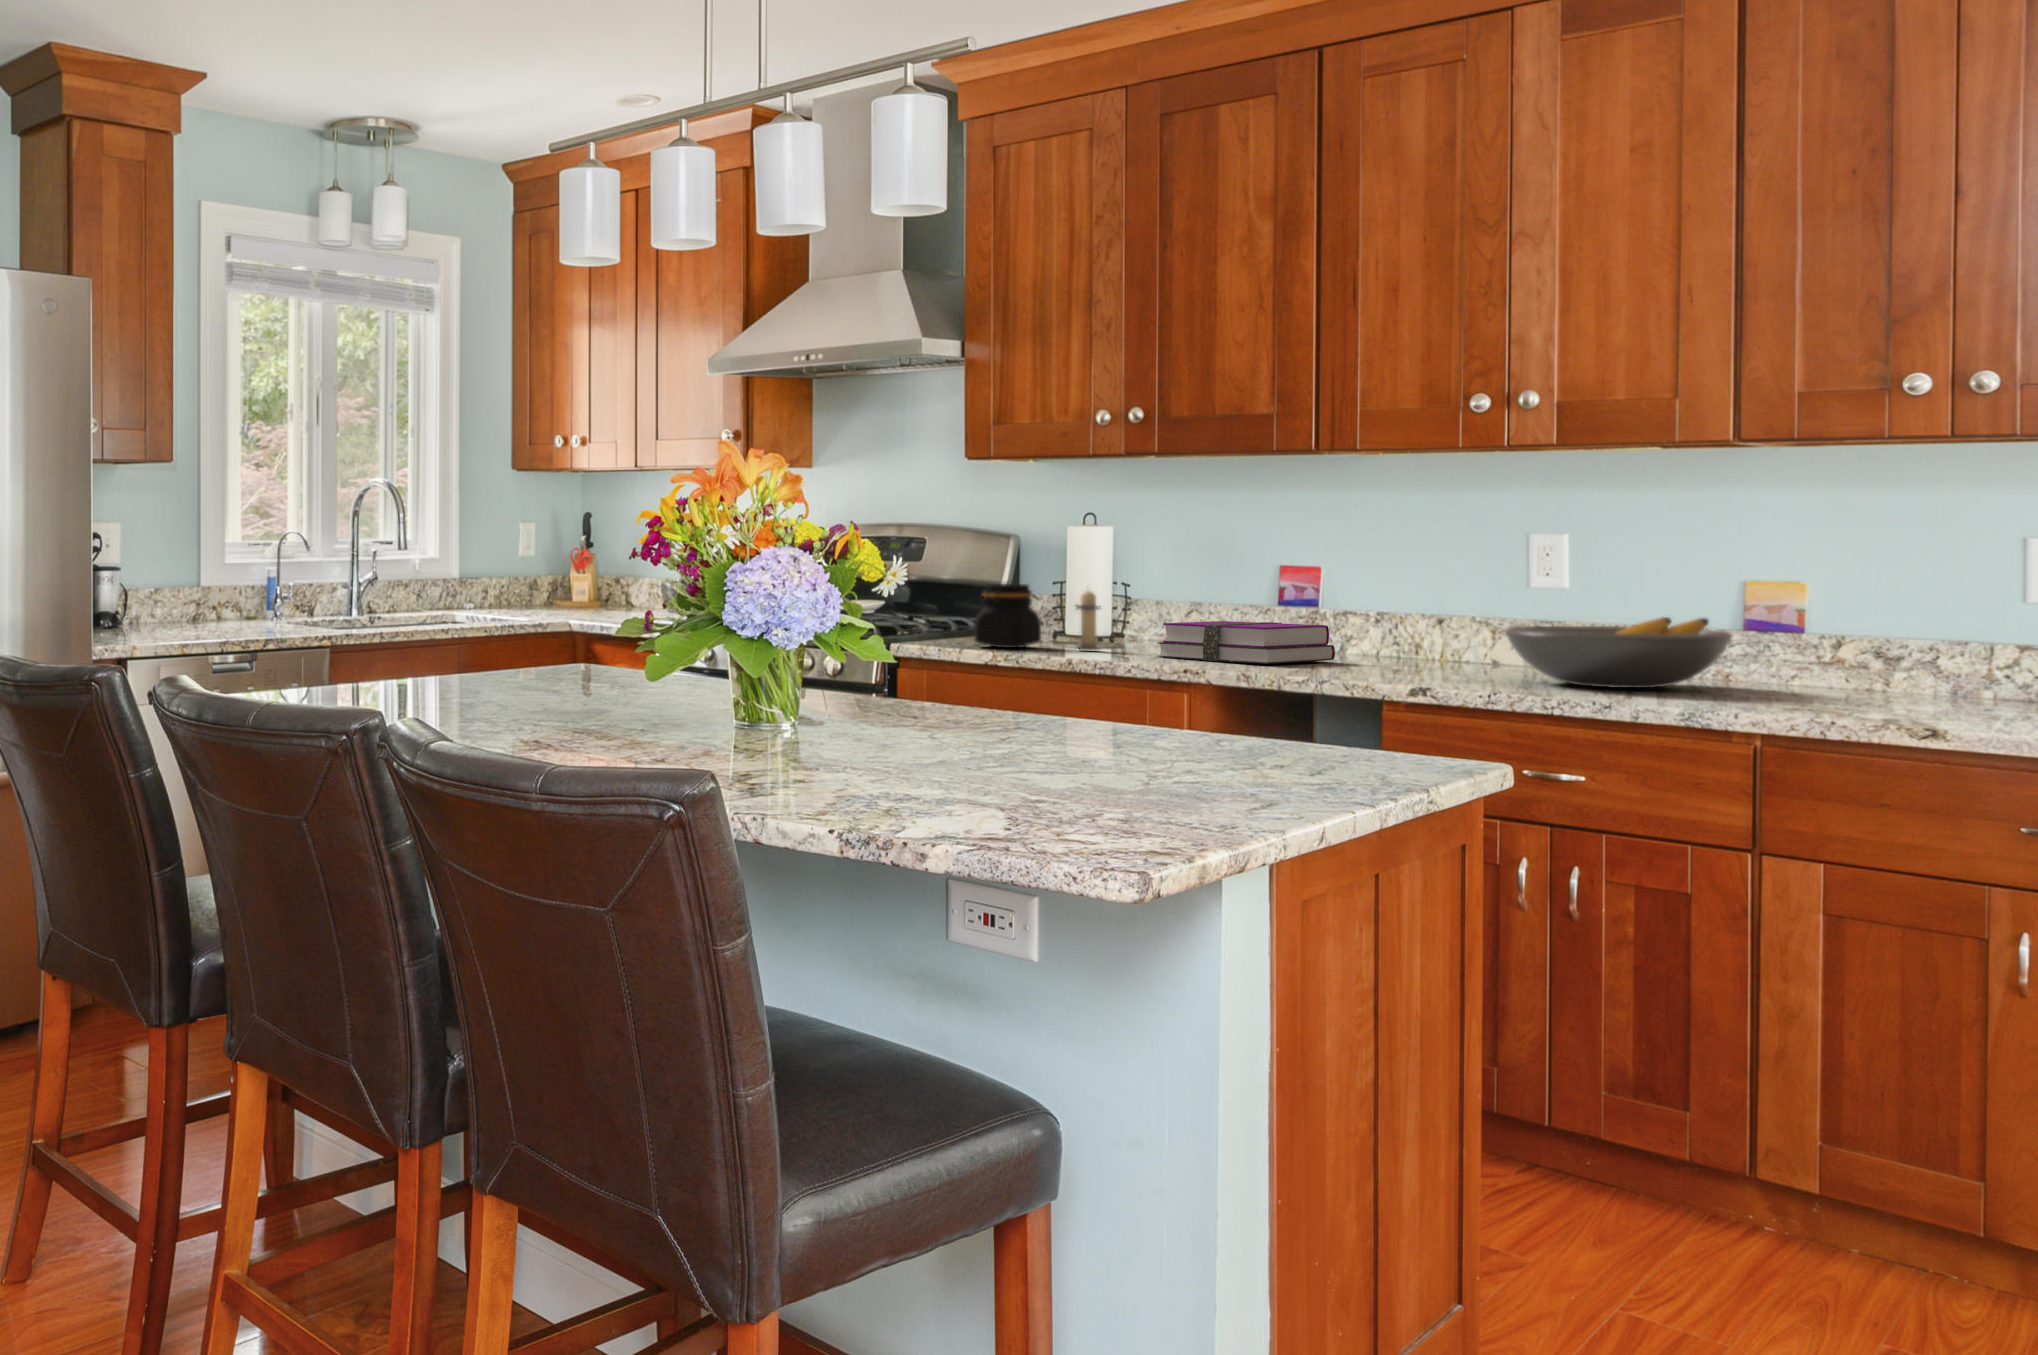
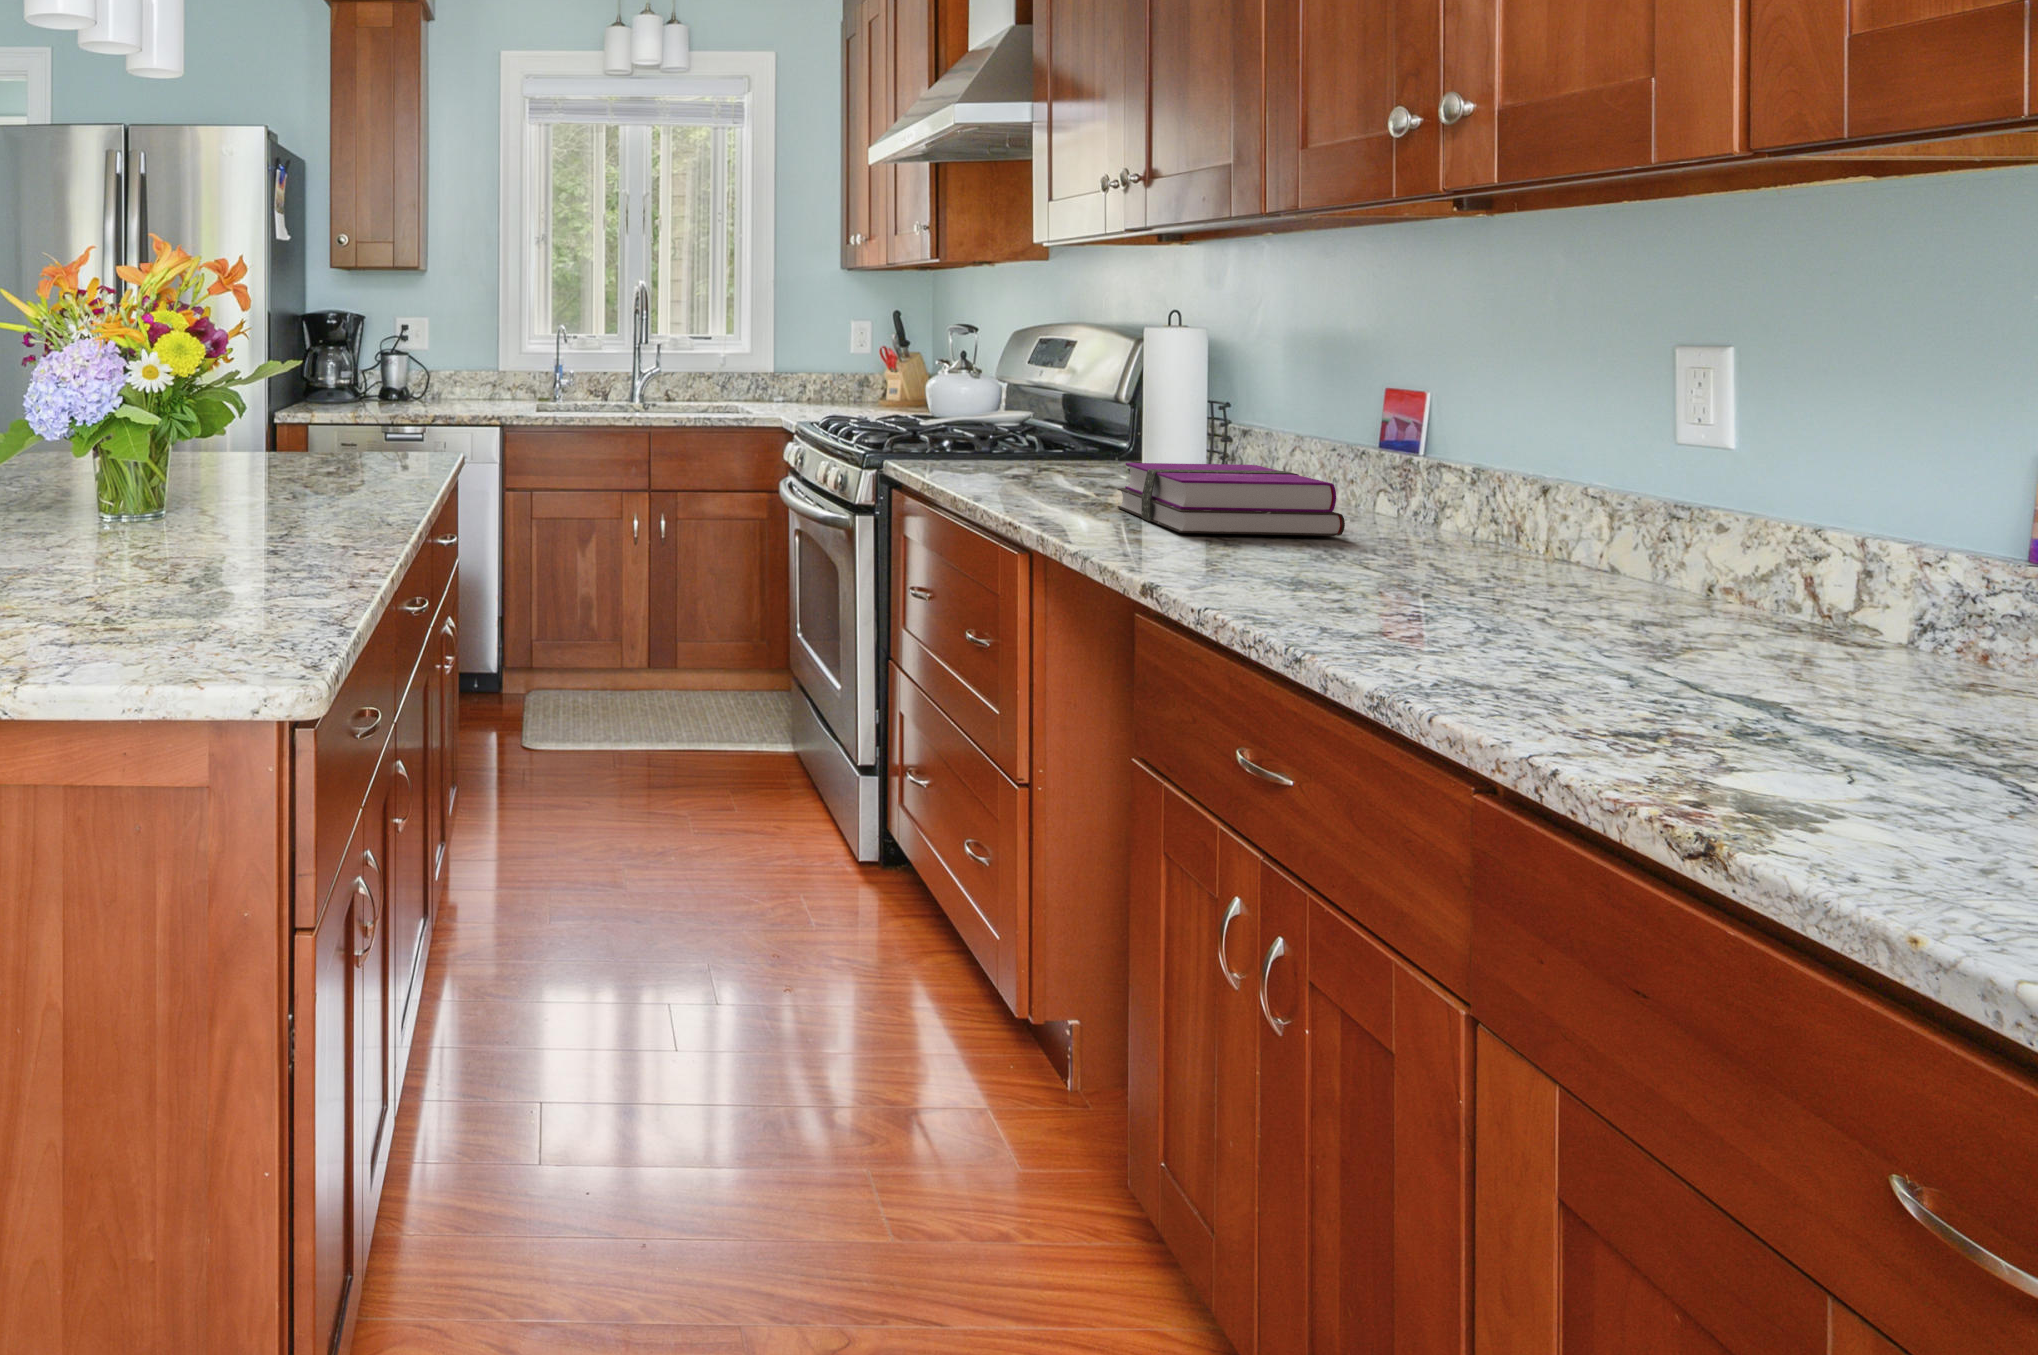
jar: present [975,584,1041,648] -> none [974,400,1061,480]
candle: present [1075,591,1100,650] -> none [1069,408,1113,492]
fruit bowl: present [1505,617,1732,688] -> none [1376,515,1843,657]

